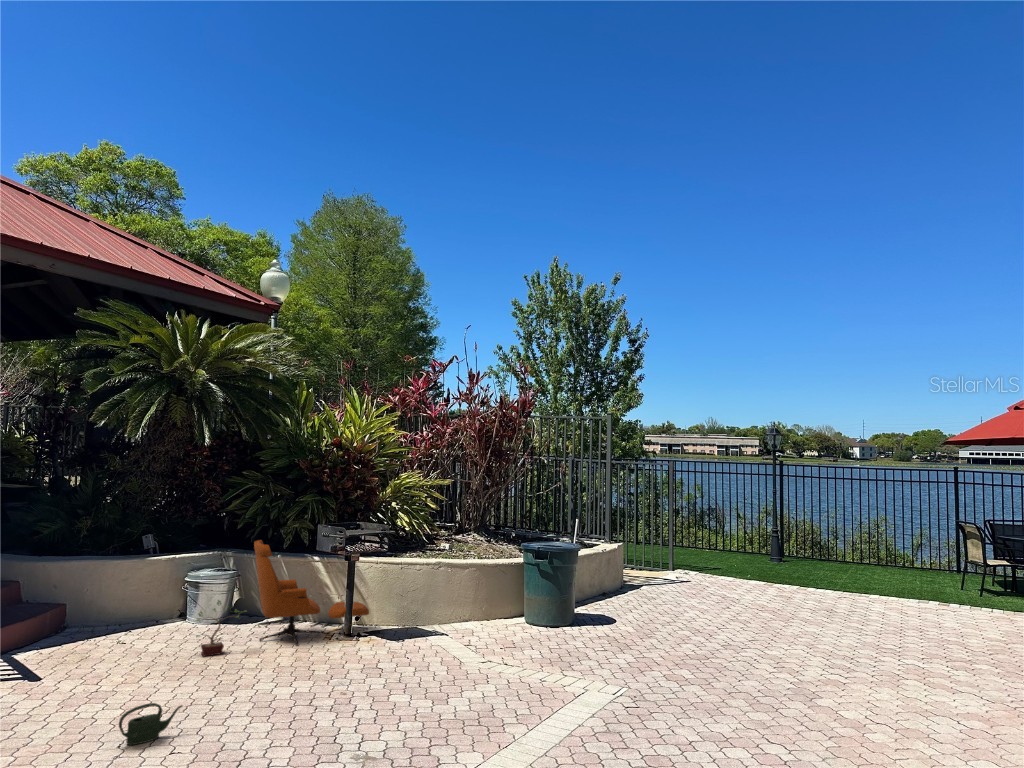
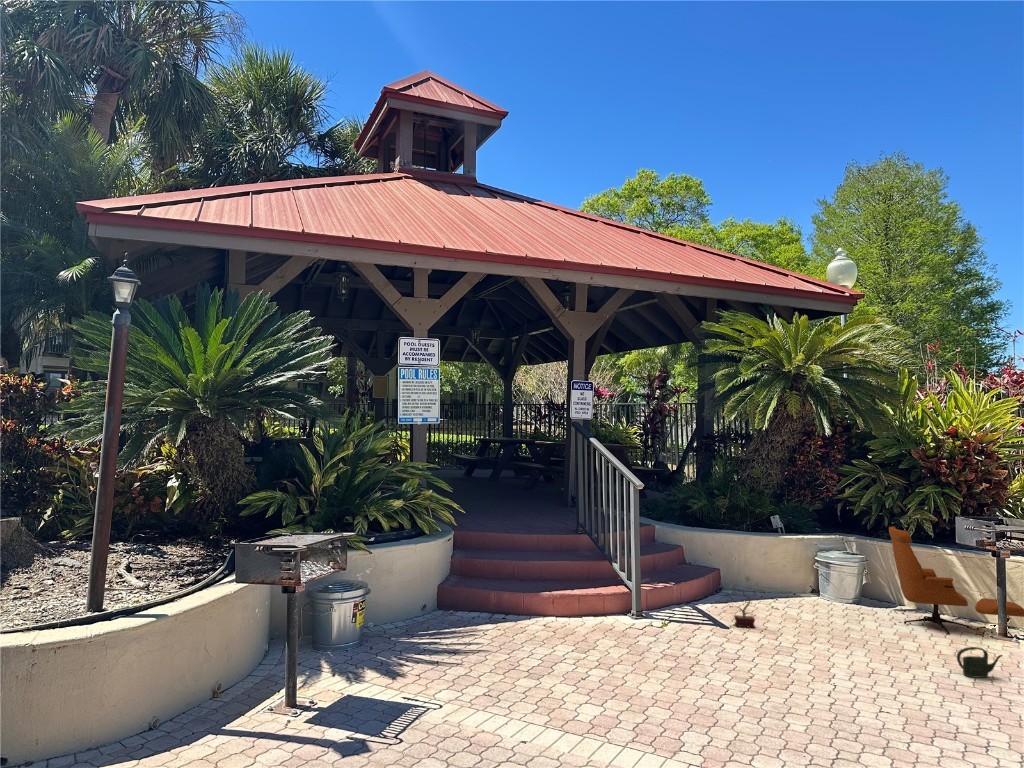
potted plant: present [196,600,246,656] -> present [729,577,774,628]
watering can: present [119,703,182,745] -> present [957,647,1003,677]

